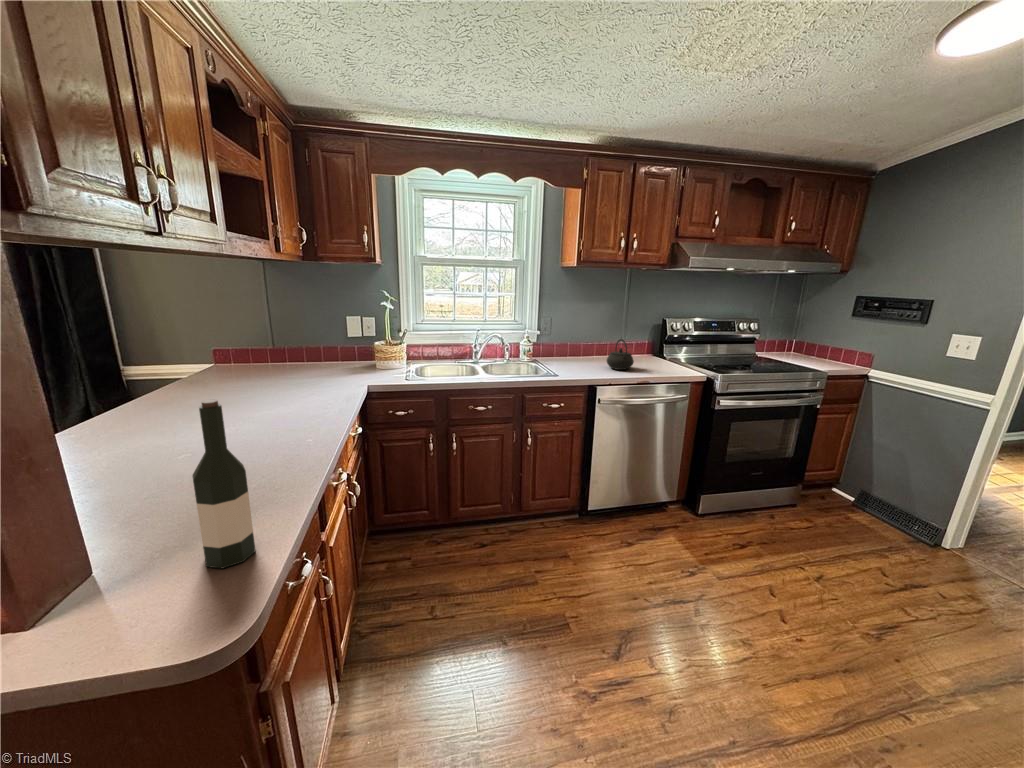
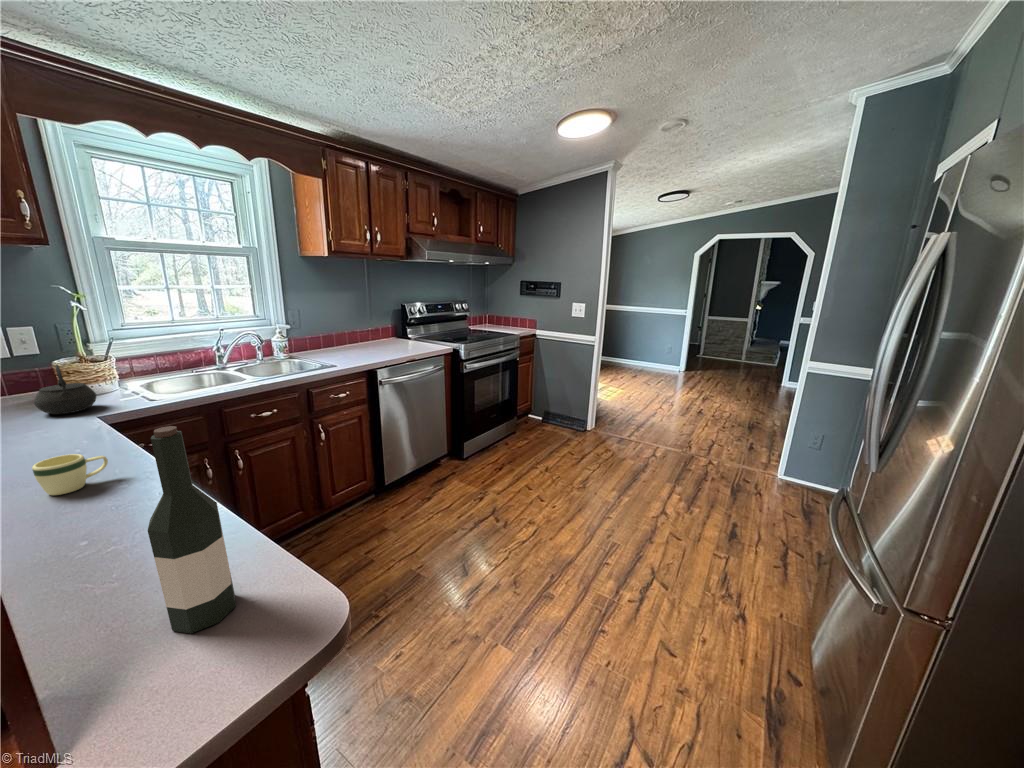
kettle: present [607,339,634,370] -> present [34,365,96,414]
mug: none [287,407,326,434] -> present [32,454,108,495]

